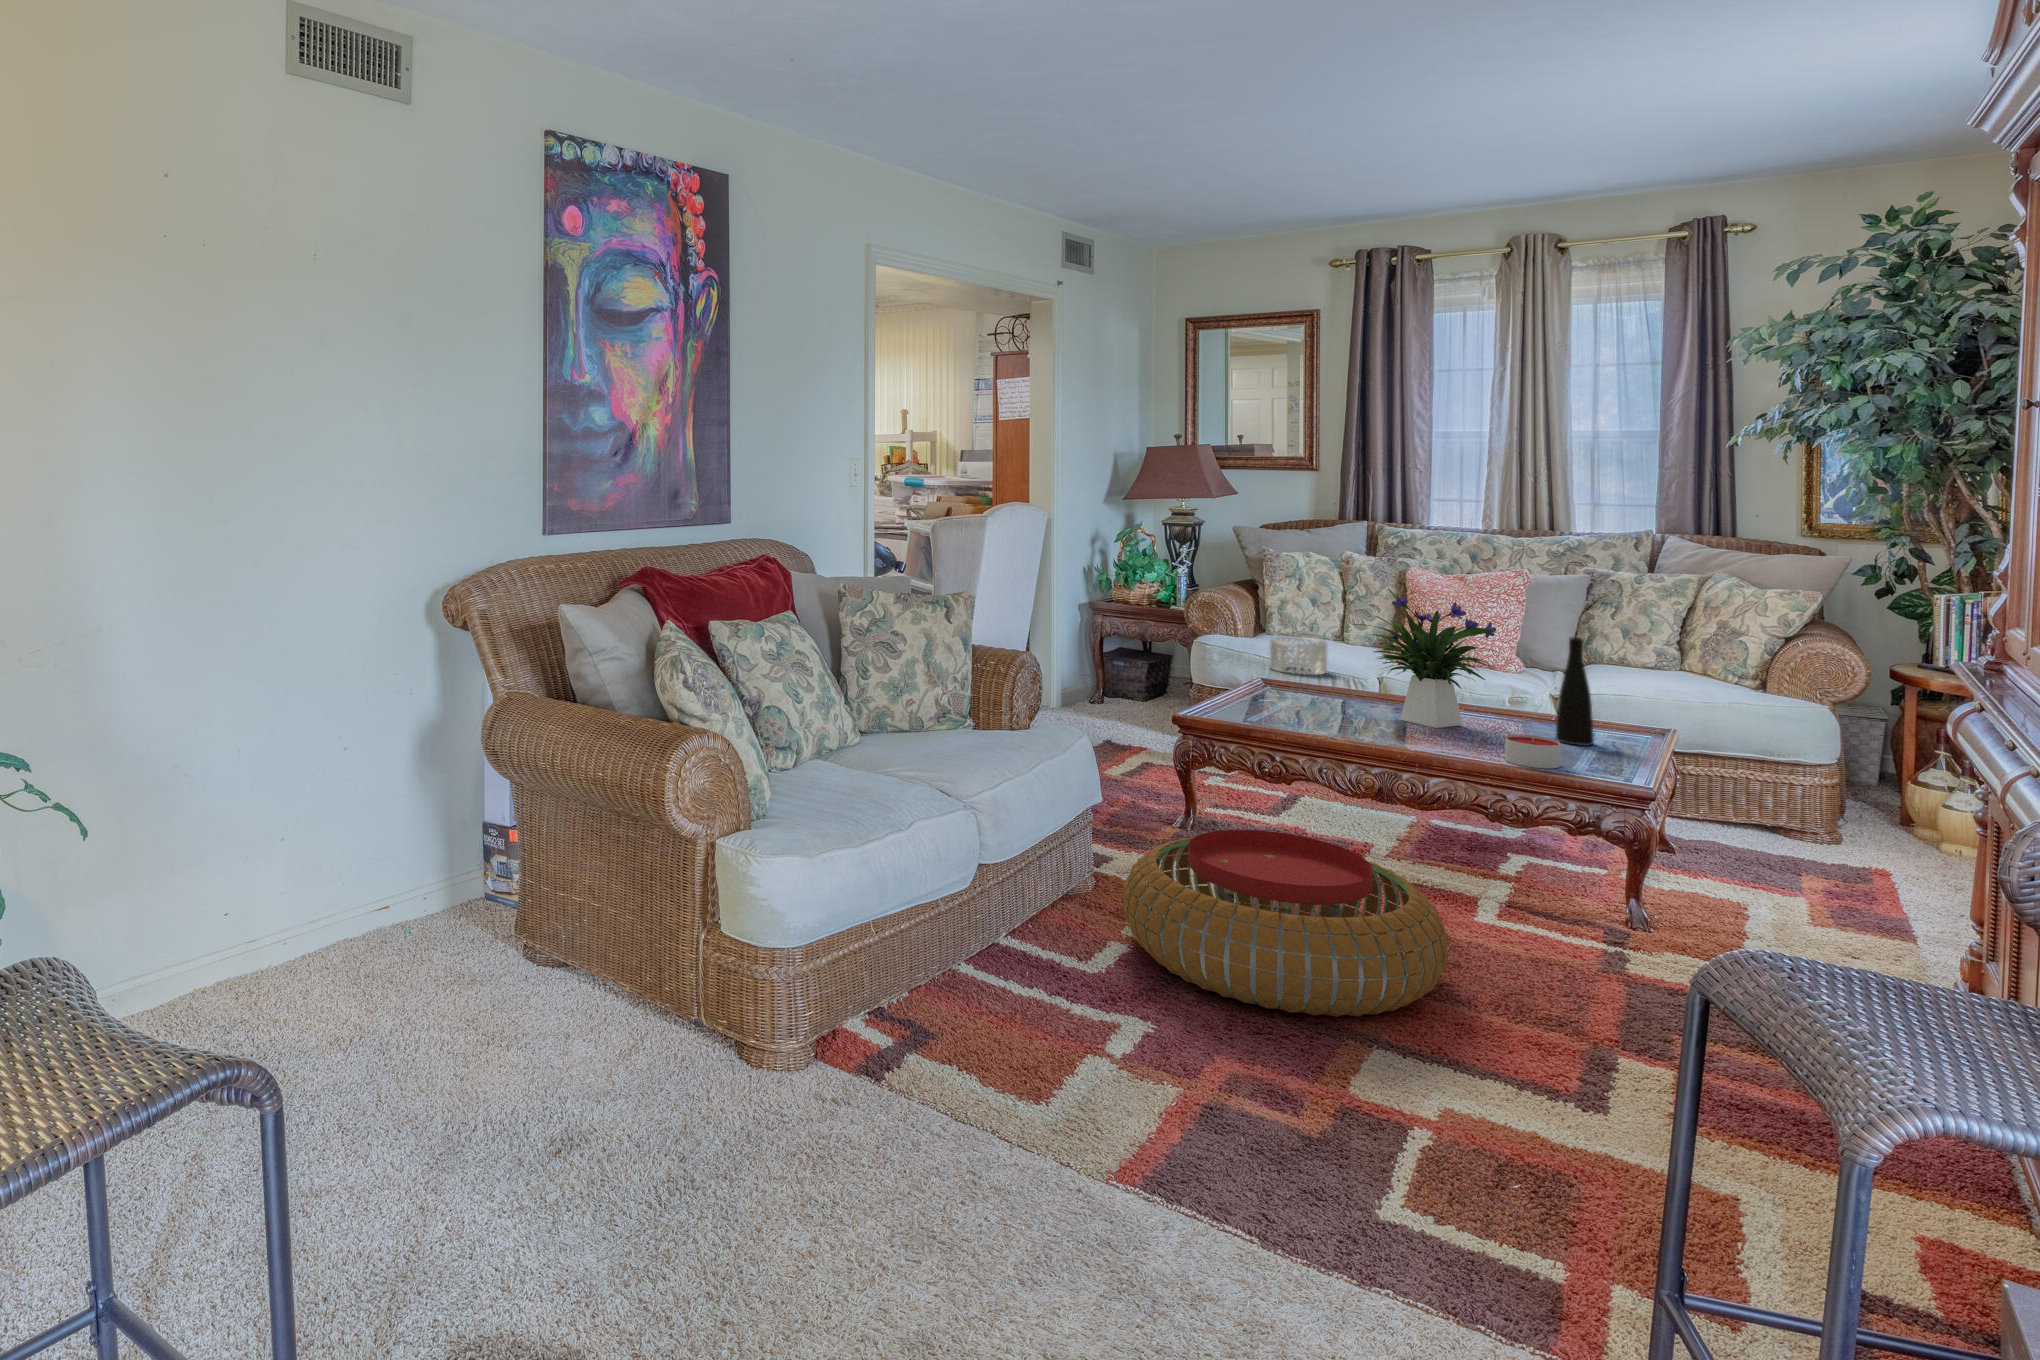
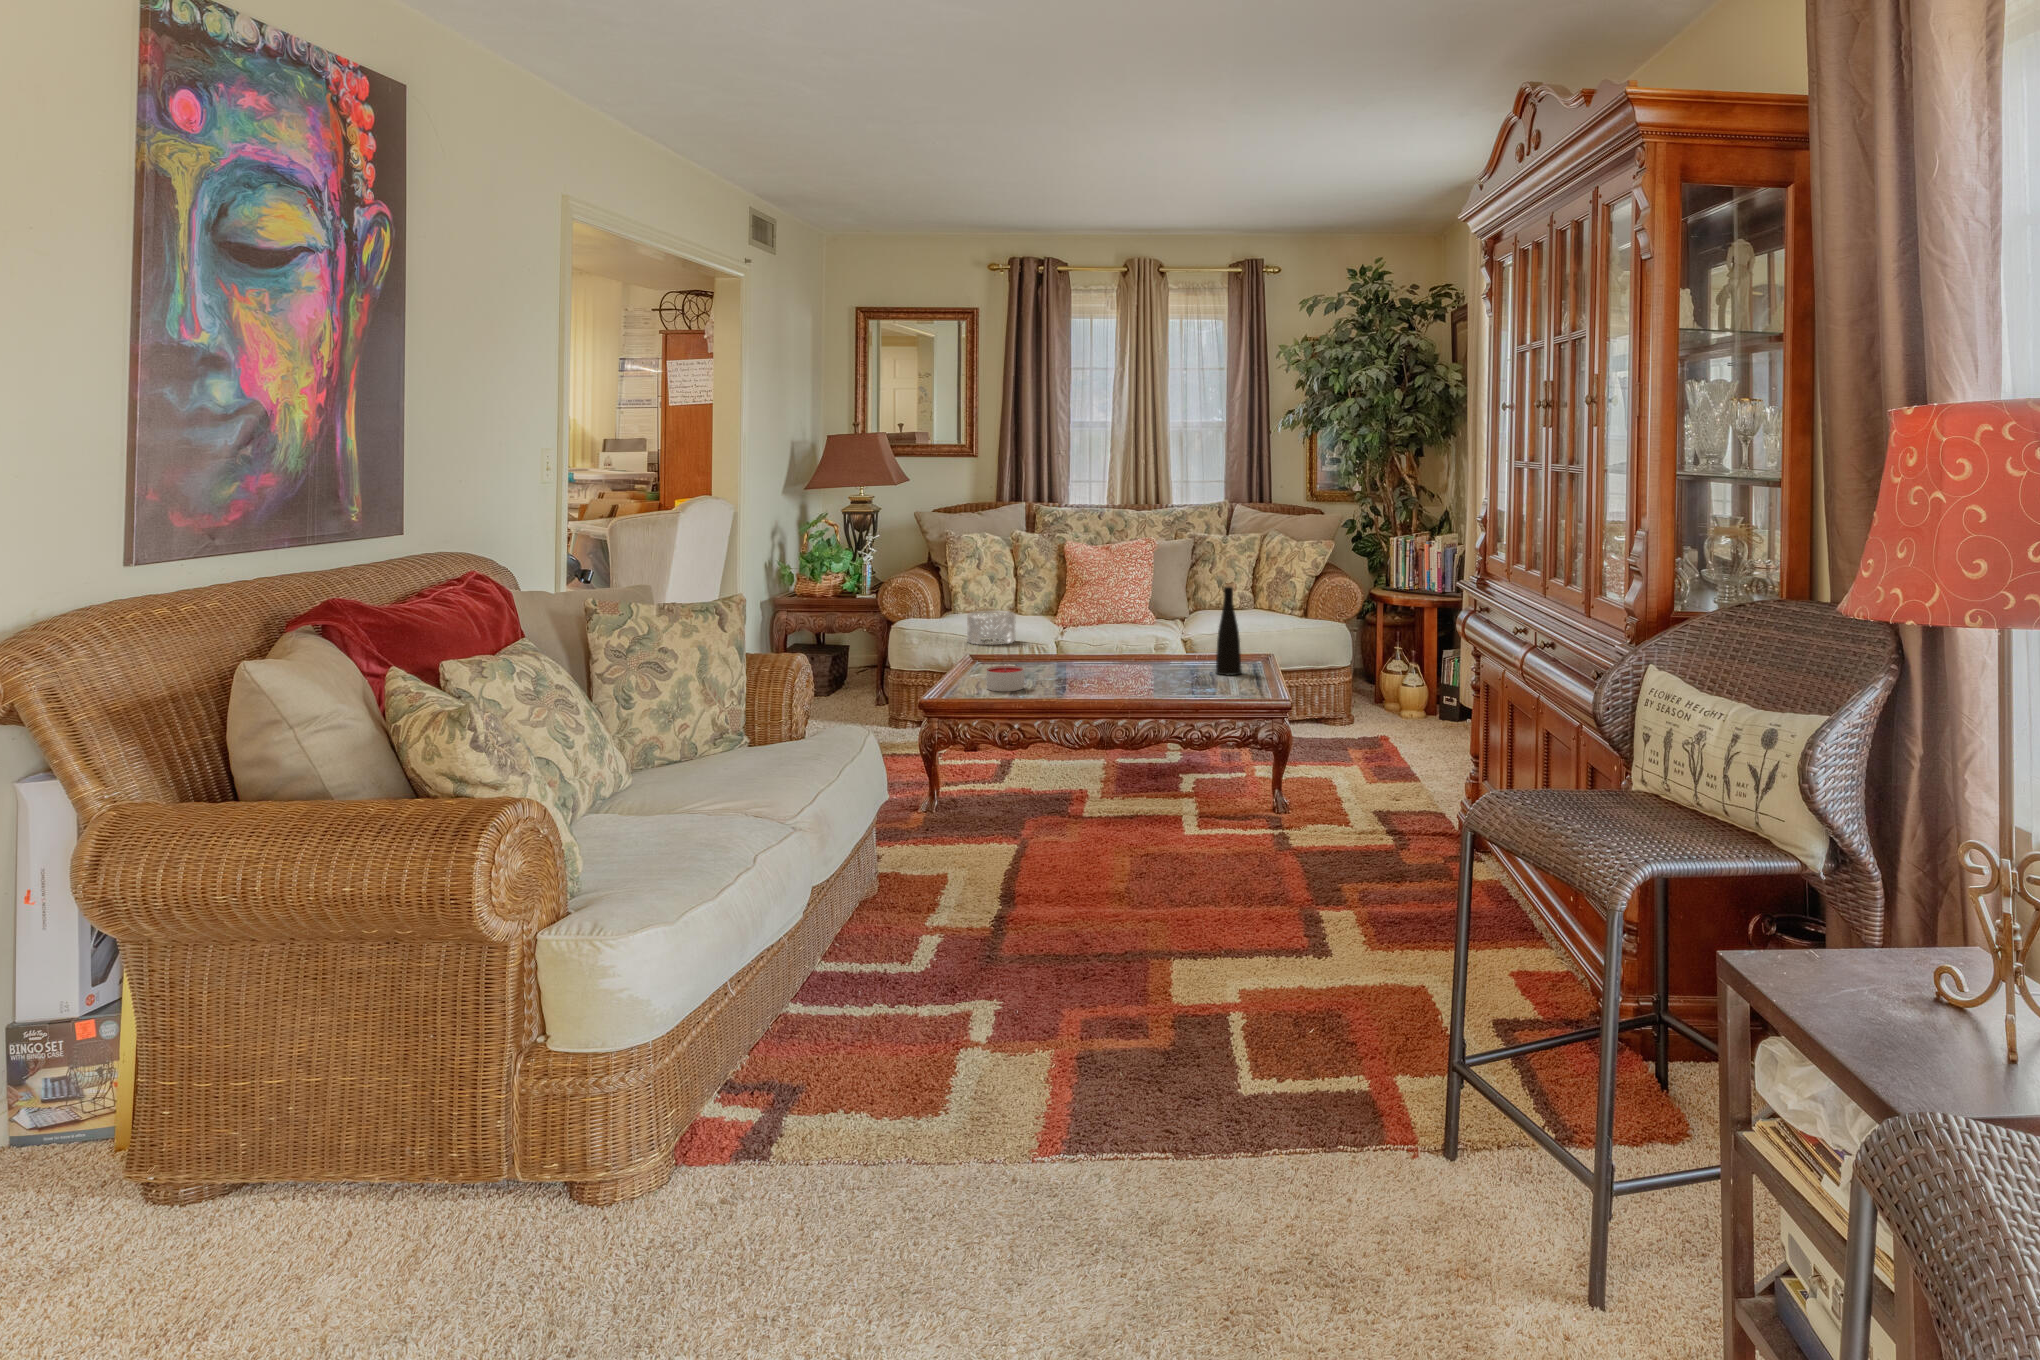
flower arrangement: present [1353,589,1499,728] -> none [1064,557,1177,676]
candle: present [1505,735,1561,769] -> present [986,666,1024,691]
pouf: present [1123,830,1448,1017] -> none [927,791,1204,958]

